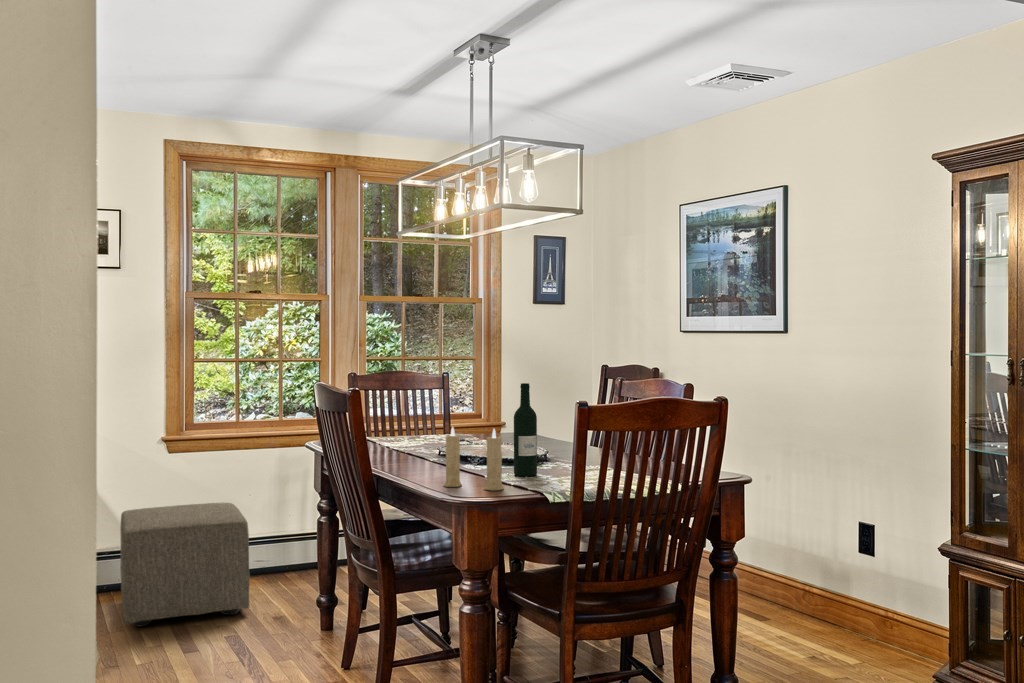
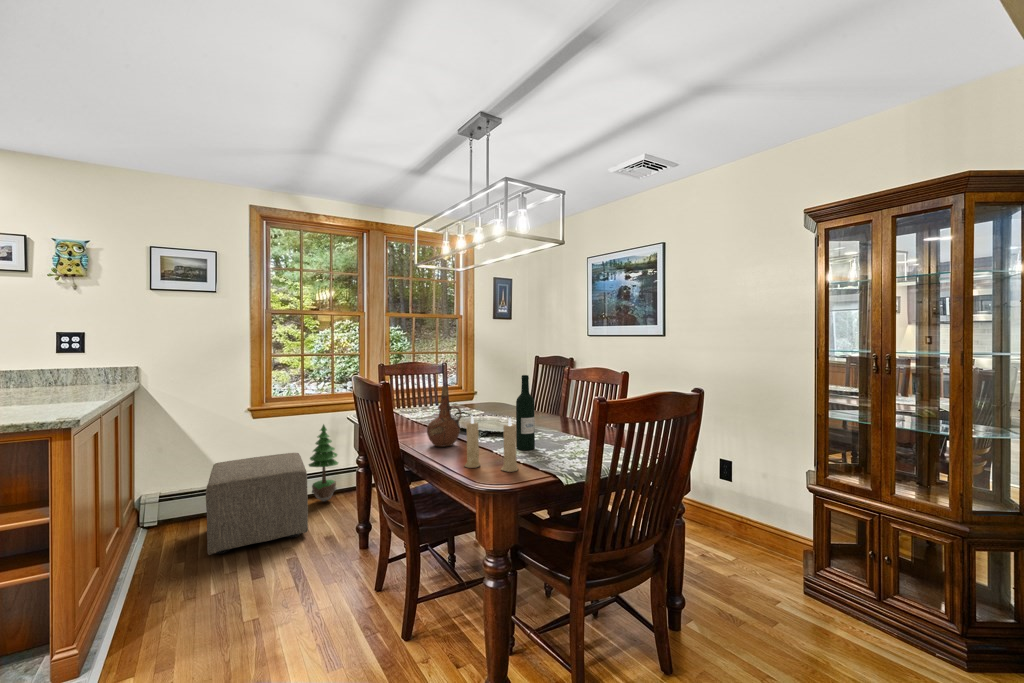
ceramic pitcher: none [405,397,448,471] -> present [427,386,461,447]
potted tree: none [244,463,288,581] -> present [309,424,338,502]

